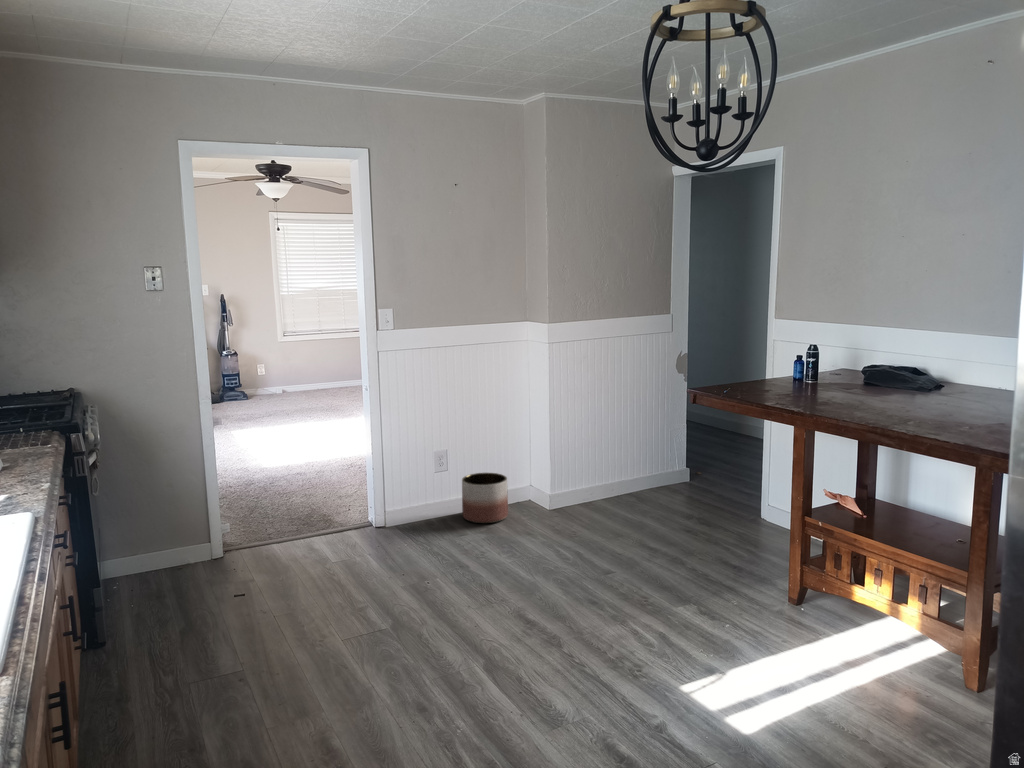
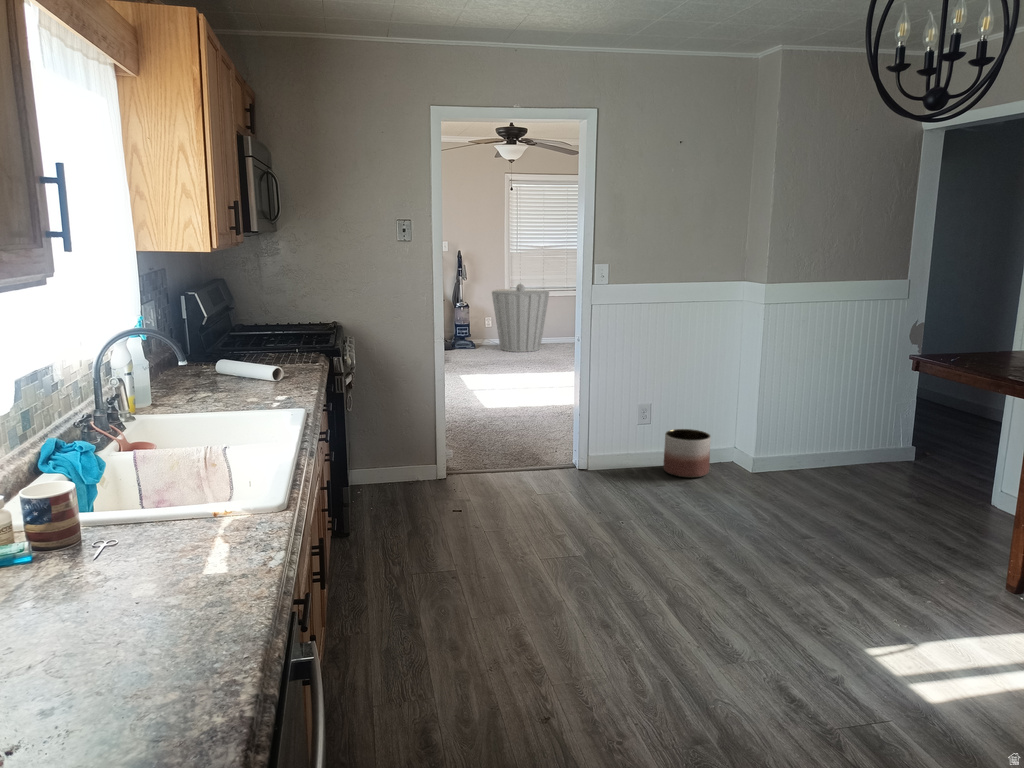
trash can: none [262,328,326,400] -> present [492,284,549,352]

